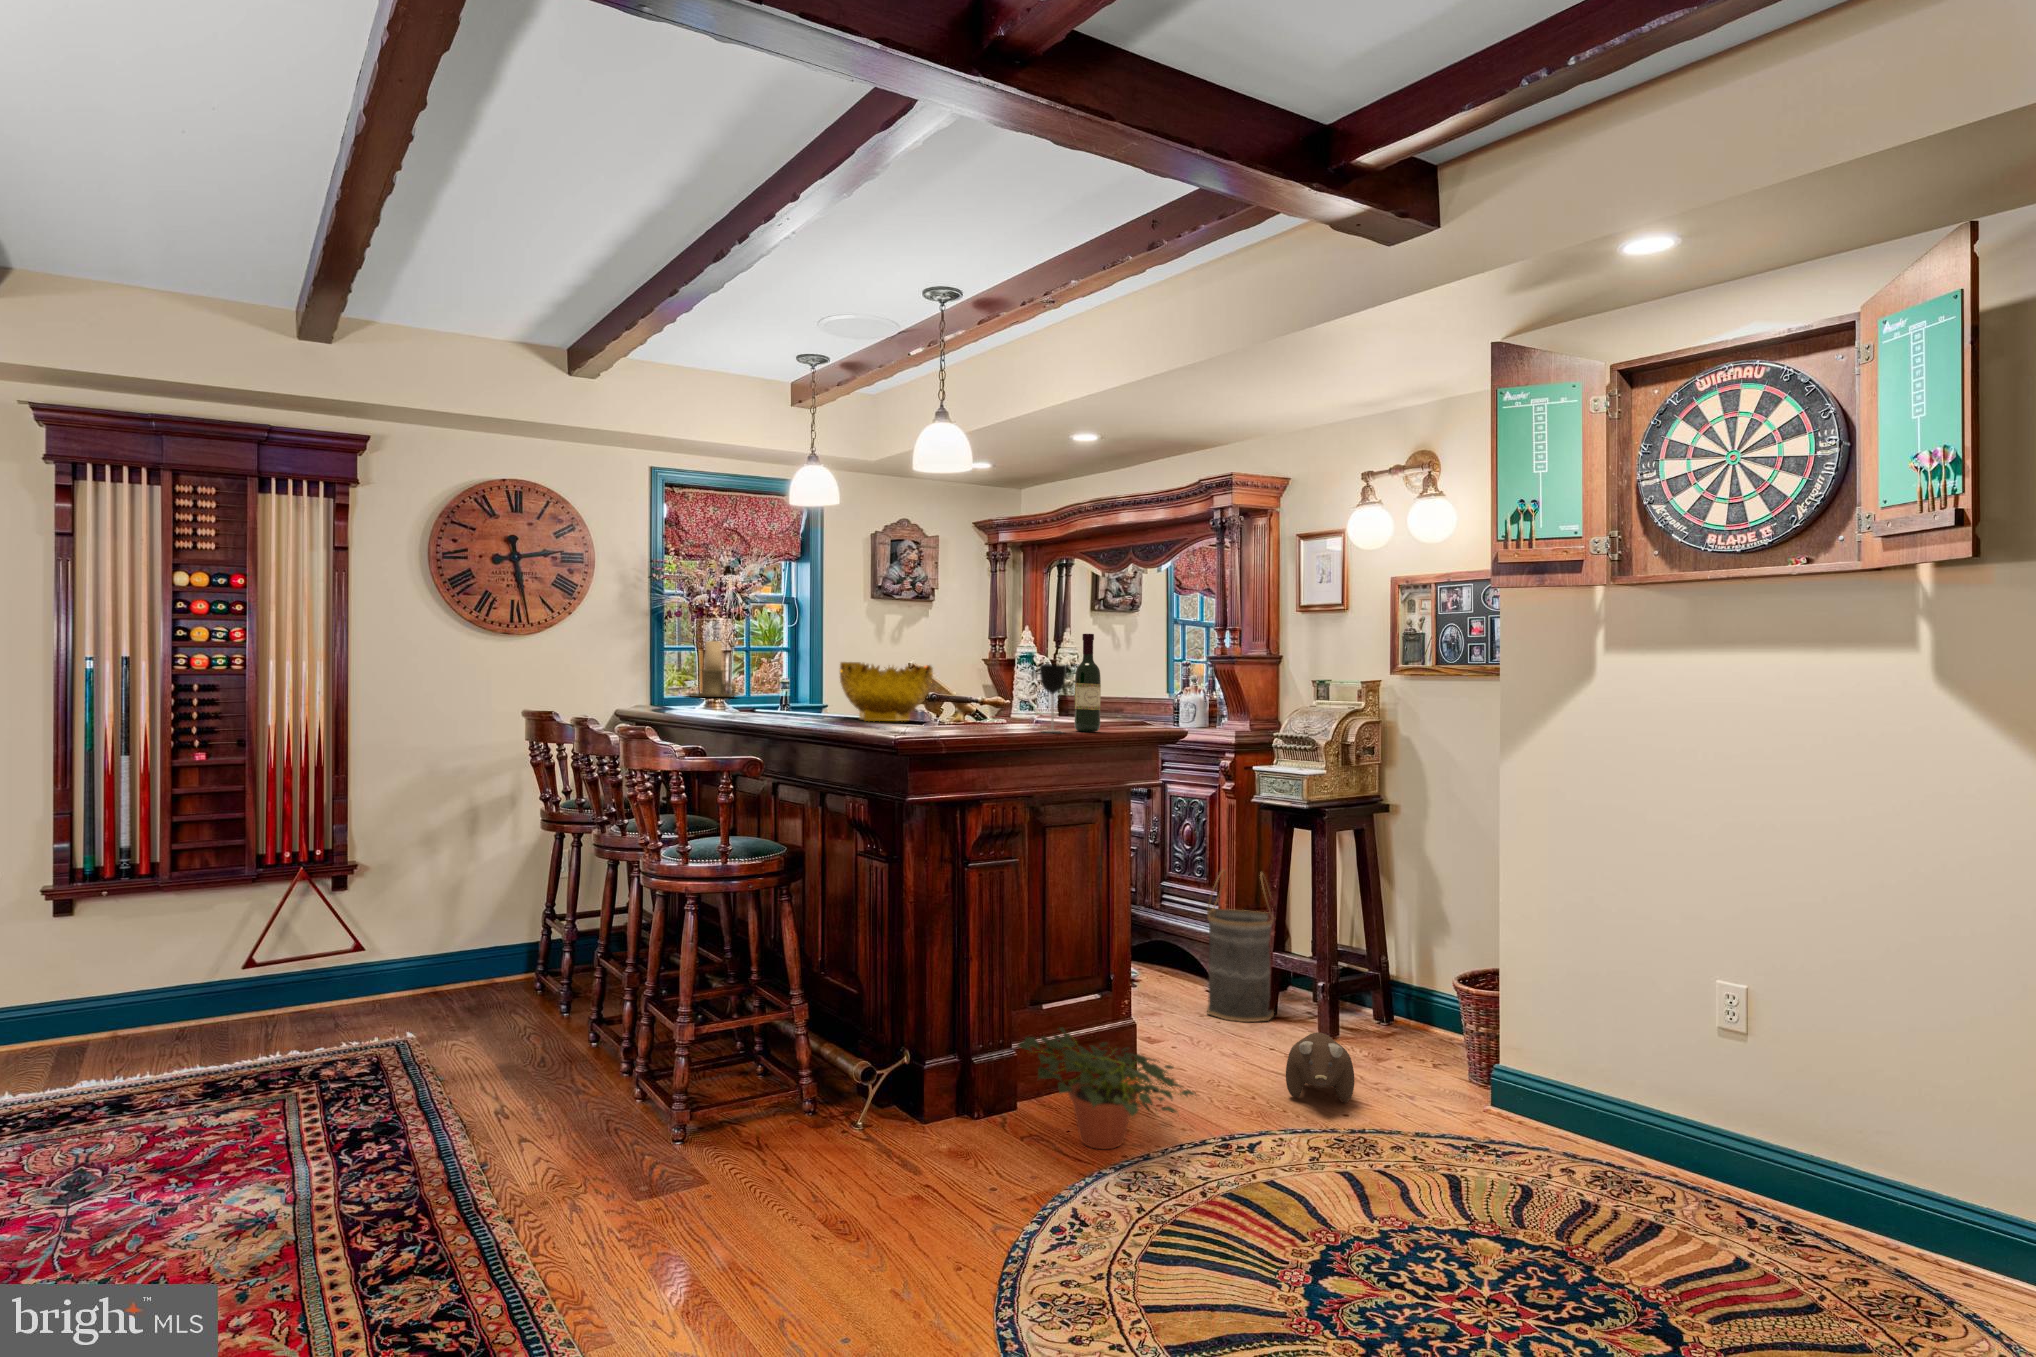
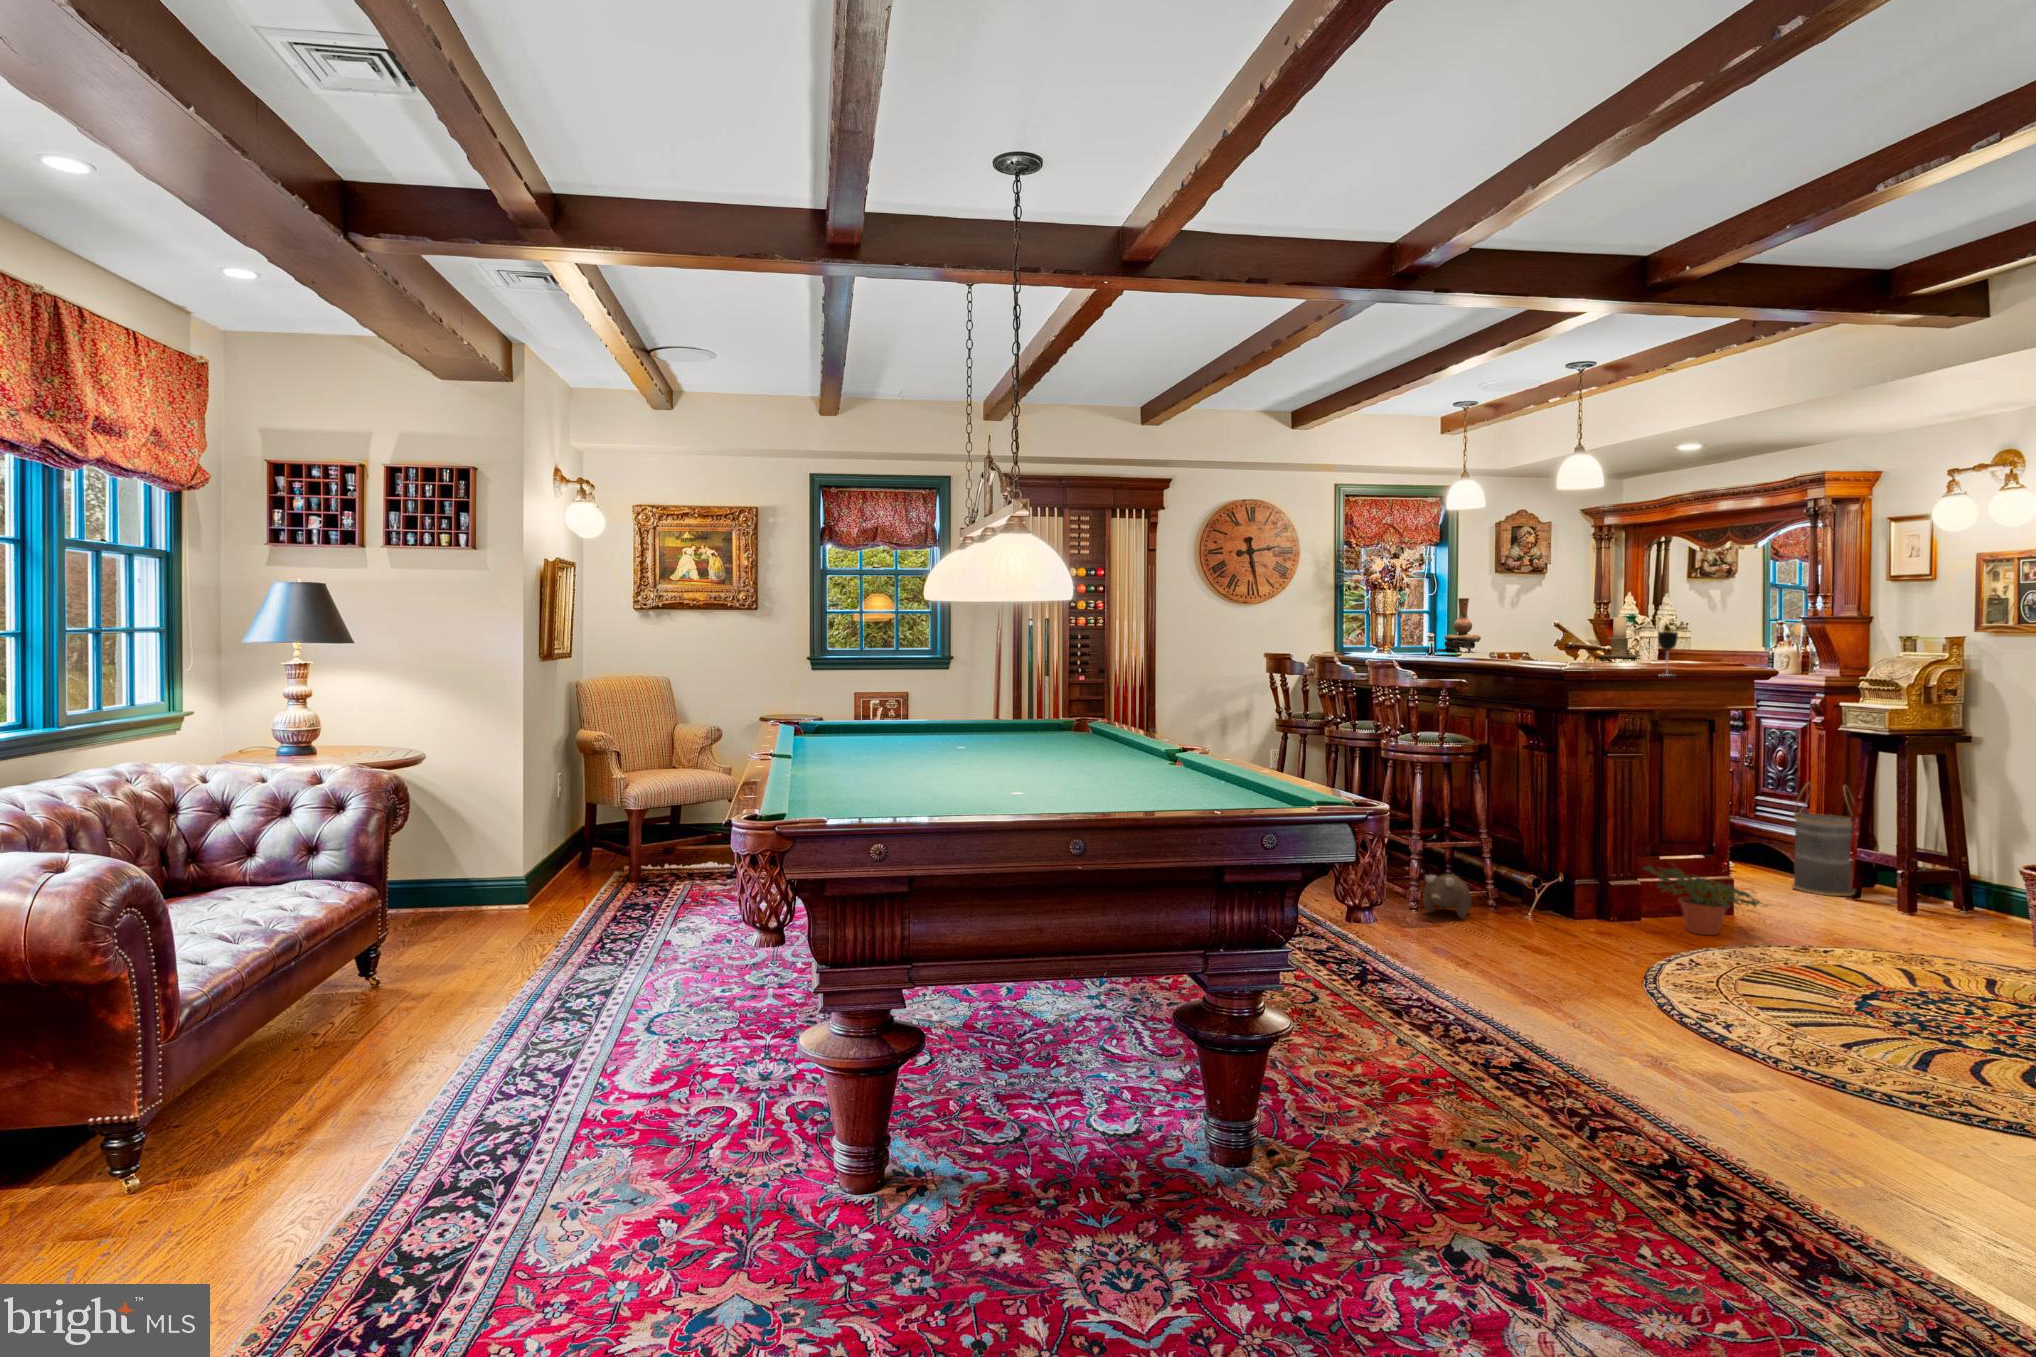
vase: none [790,625,845,698] -> present [1438,598,1481,652]
wine bottle: present [1074,634,1101,731] -> none [1683,611,1704,675]
candle holder: present [688,641,737,697] -> present [1599,617,1641,658]
decorative bowl: present [840,662,933,721] -> none [1509,630,1575,668]
plush toy: present [1286,1032,1354,1103] -> present [1423,874,1471,918]

